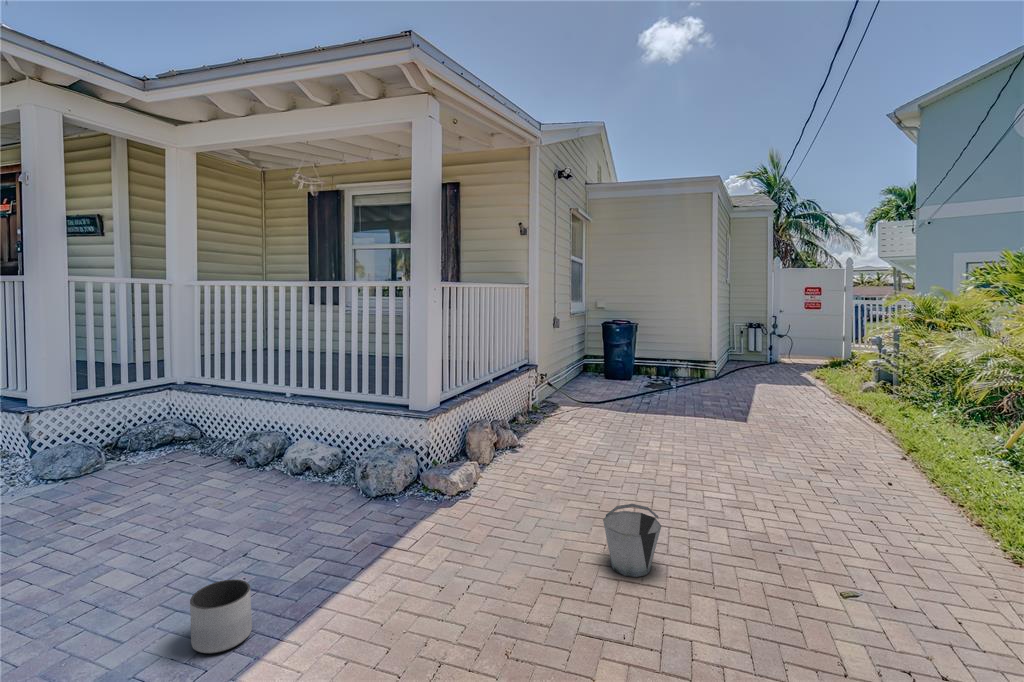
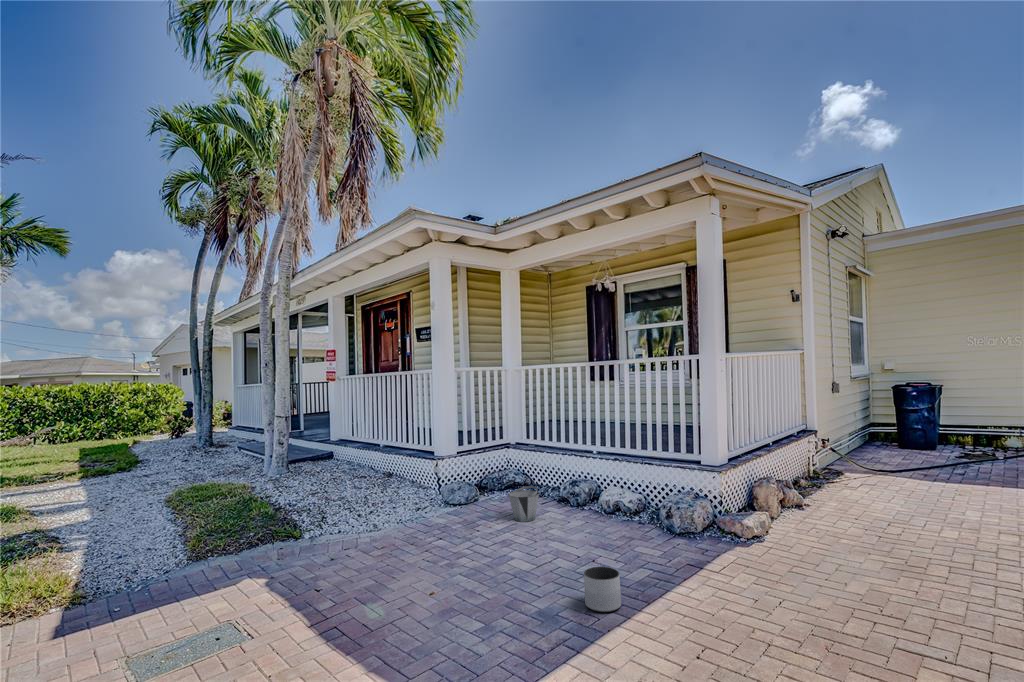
bucket: present [603,504,661,577] -> present [508,486,539,522]

